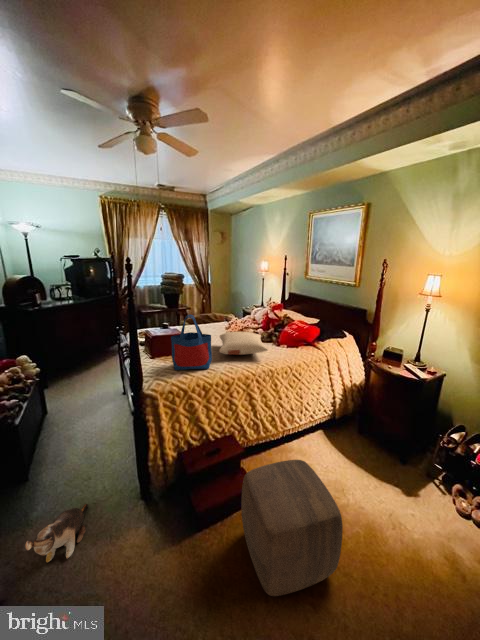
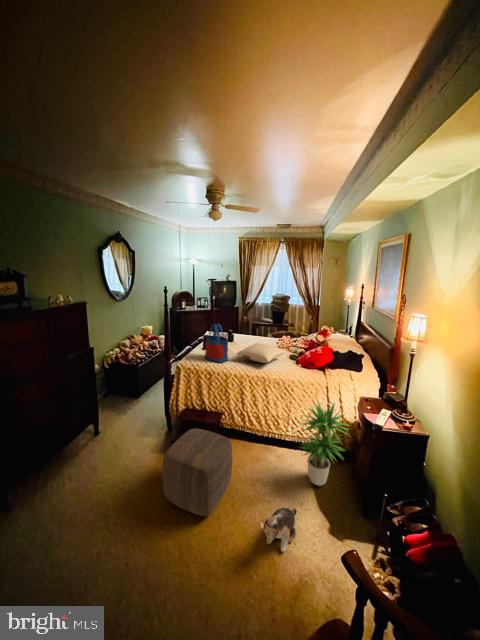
potted plant: none [328,370,389,461] -> present [301,401,349,486]
plush toy: present [25,504,88,562] -> present [260,508,297,552]

